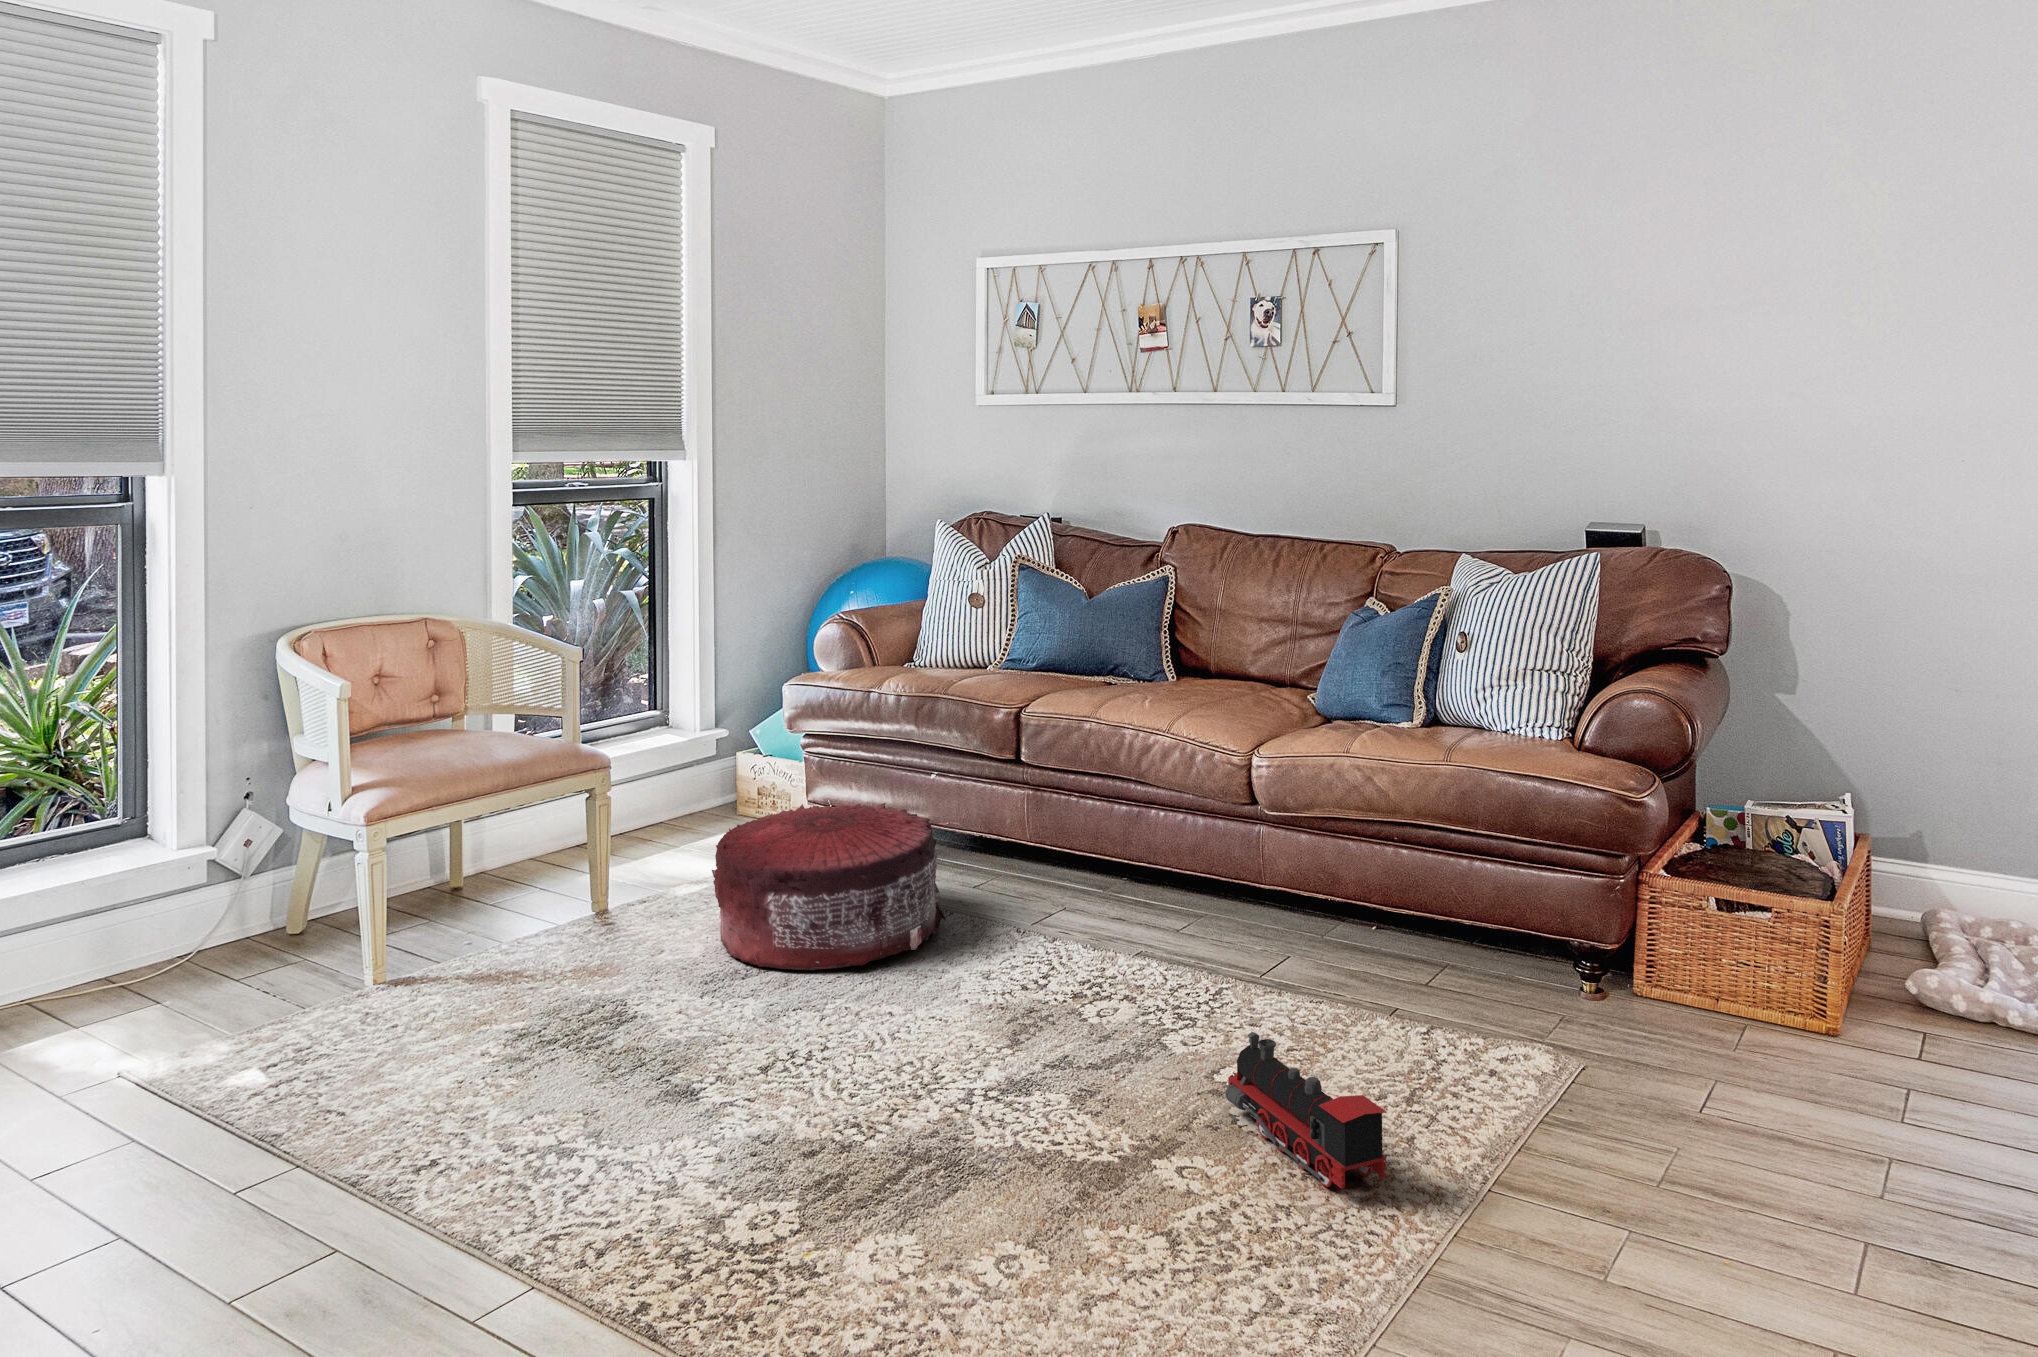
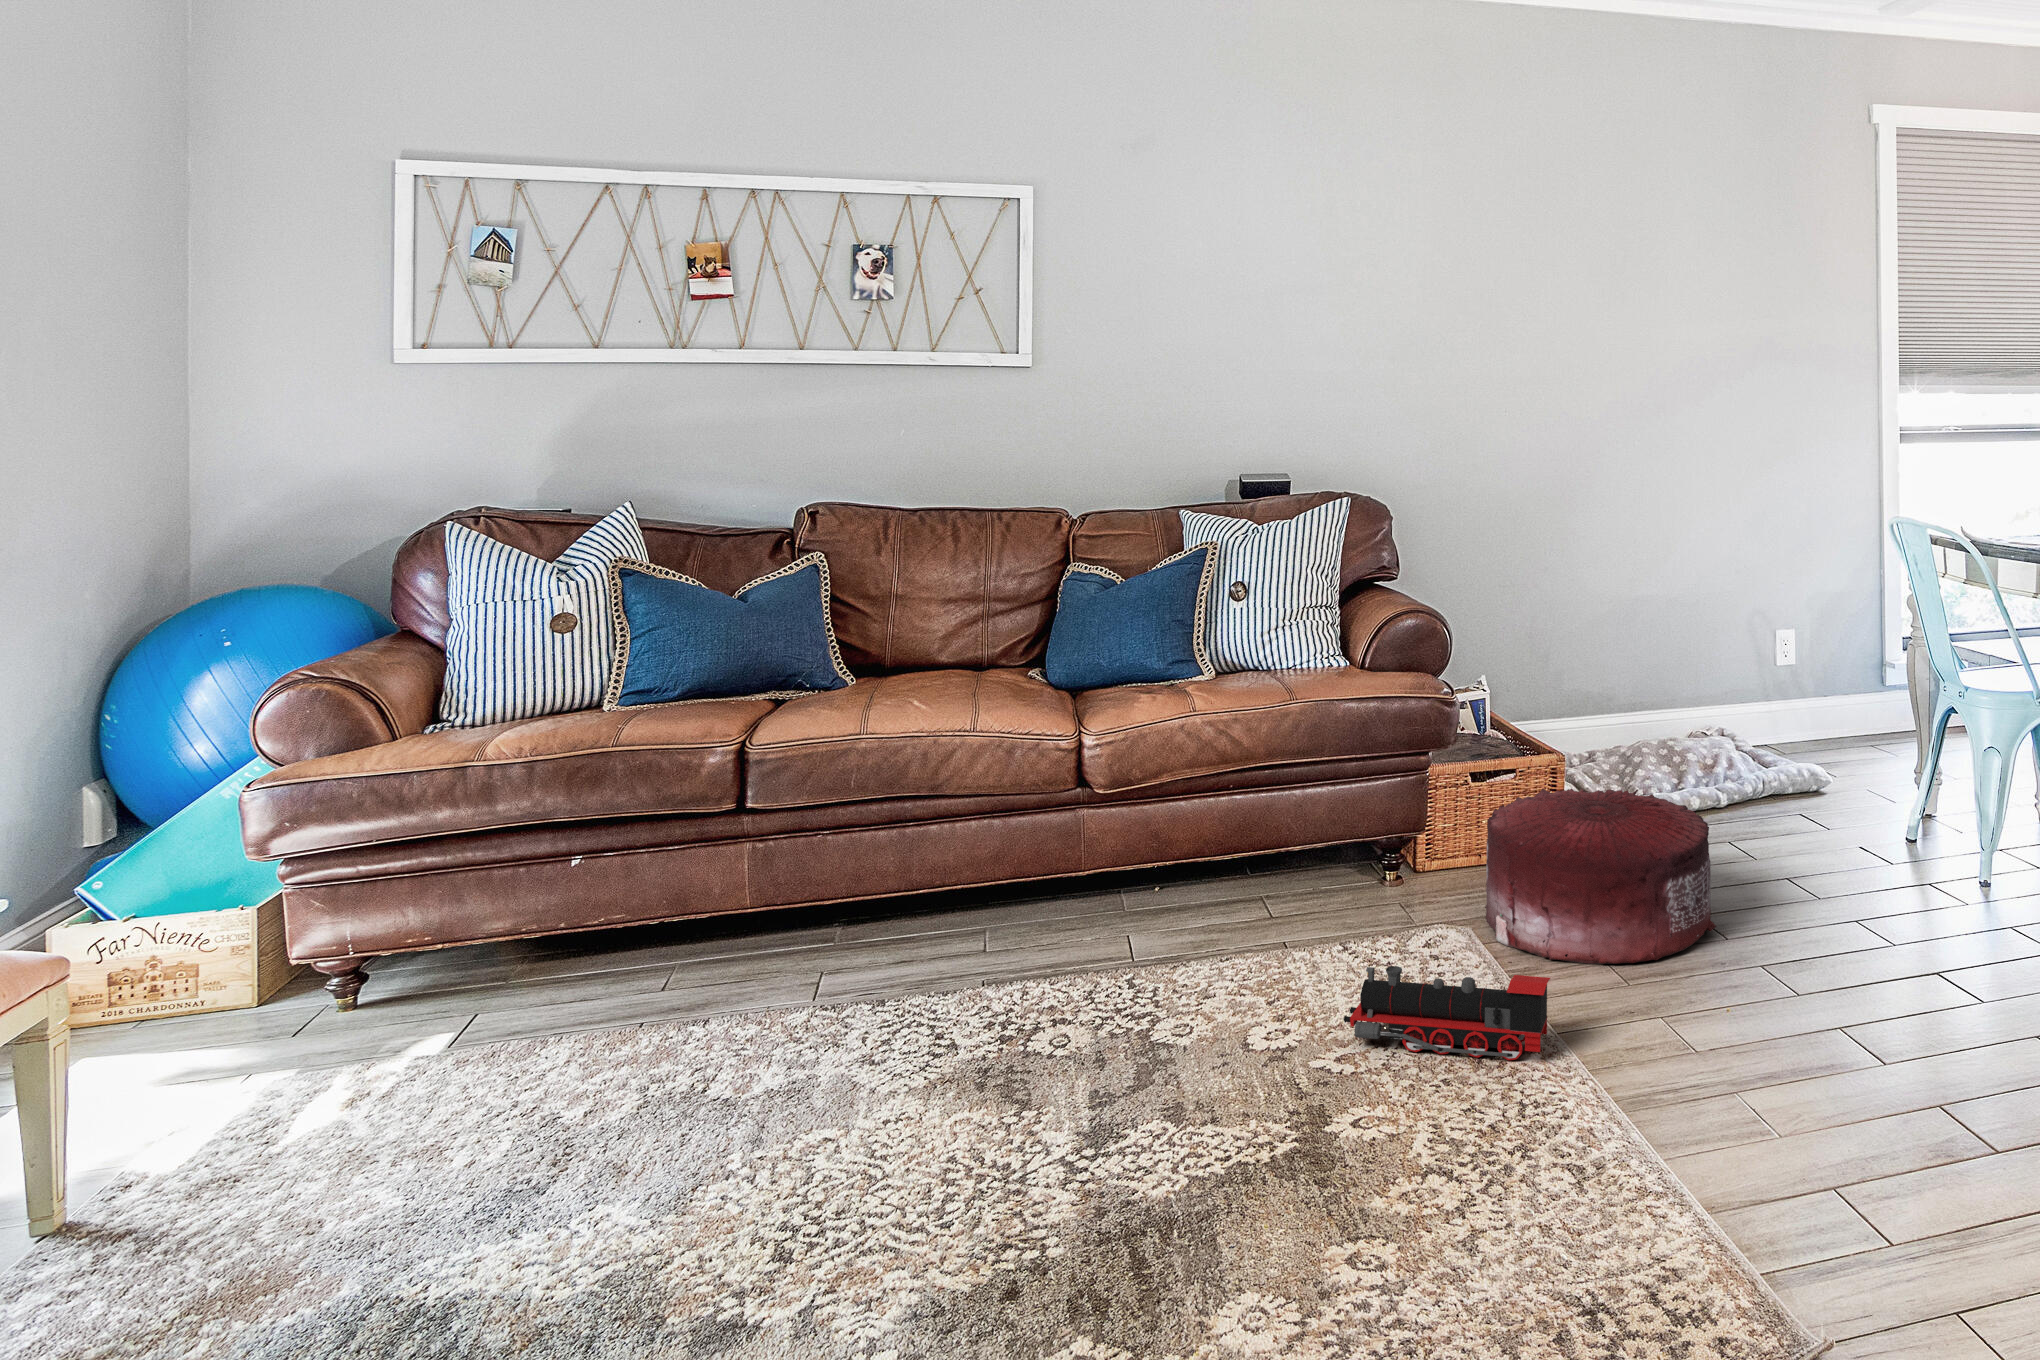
pouf: present [712,803,946,970] -> present [1485,788,1716,964]

